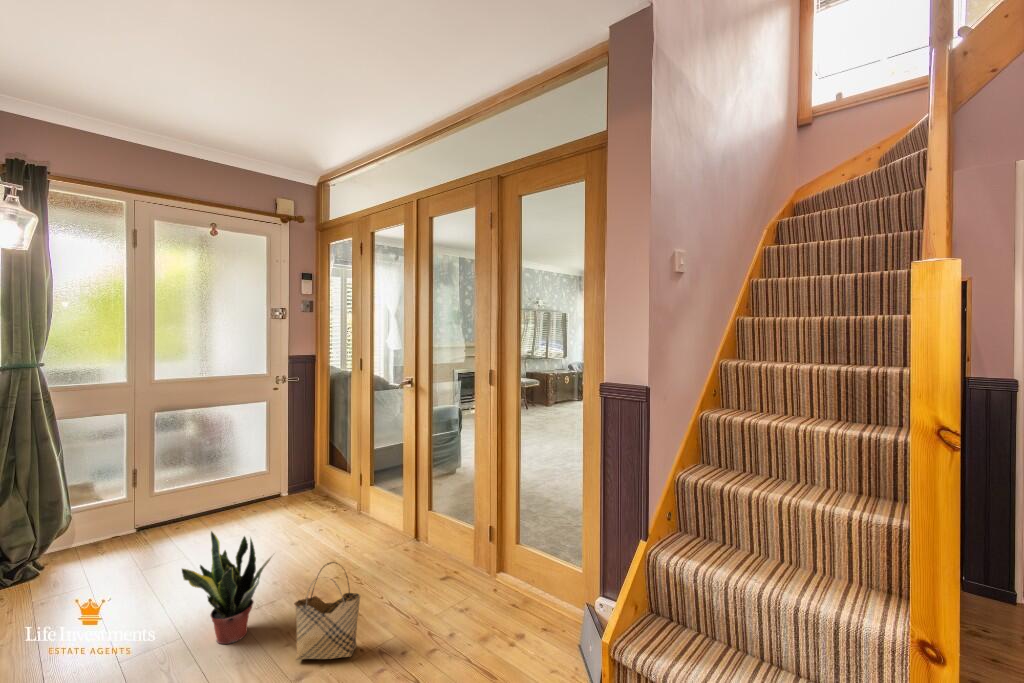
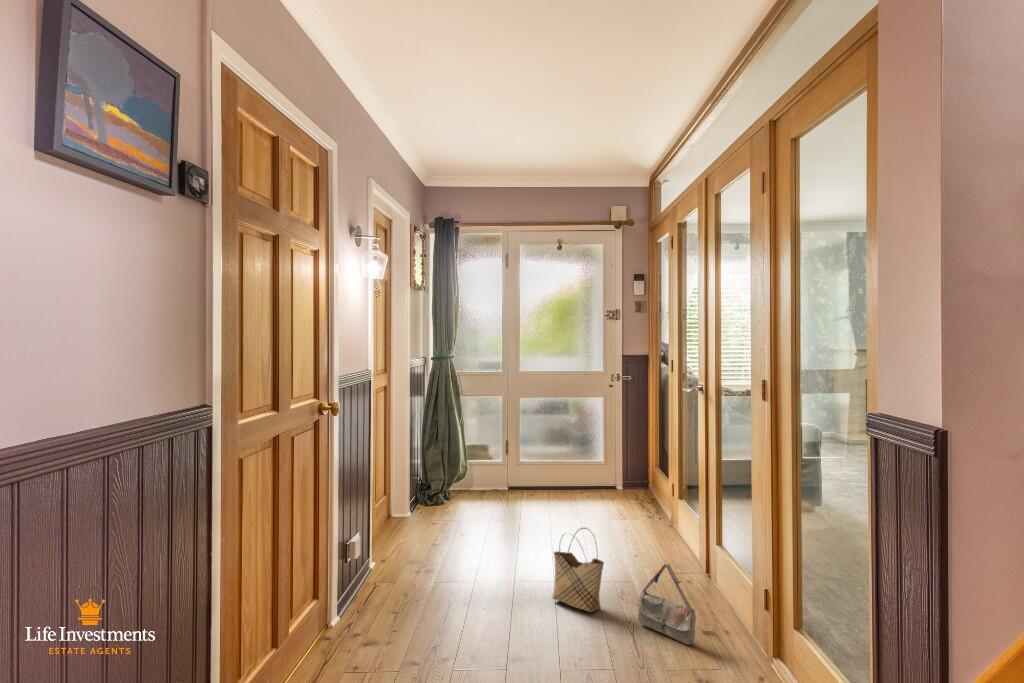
potted plant: present [182,531,272,644] -> none [489,483,555,575]
bag: none [403,574,466,647] -> present [637,563,696,645]

